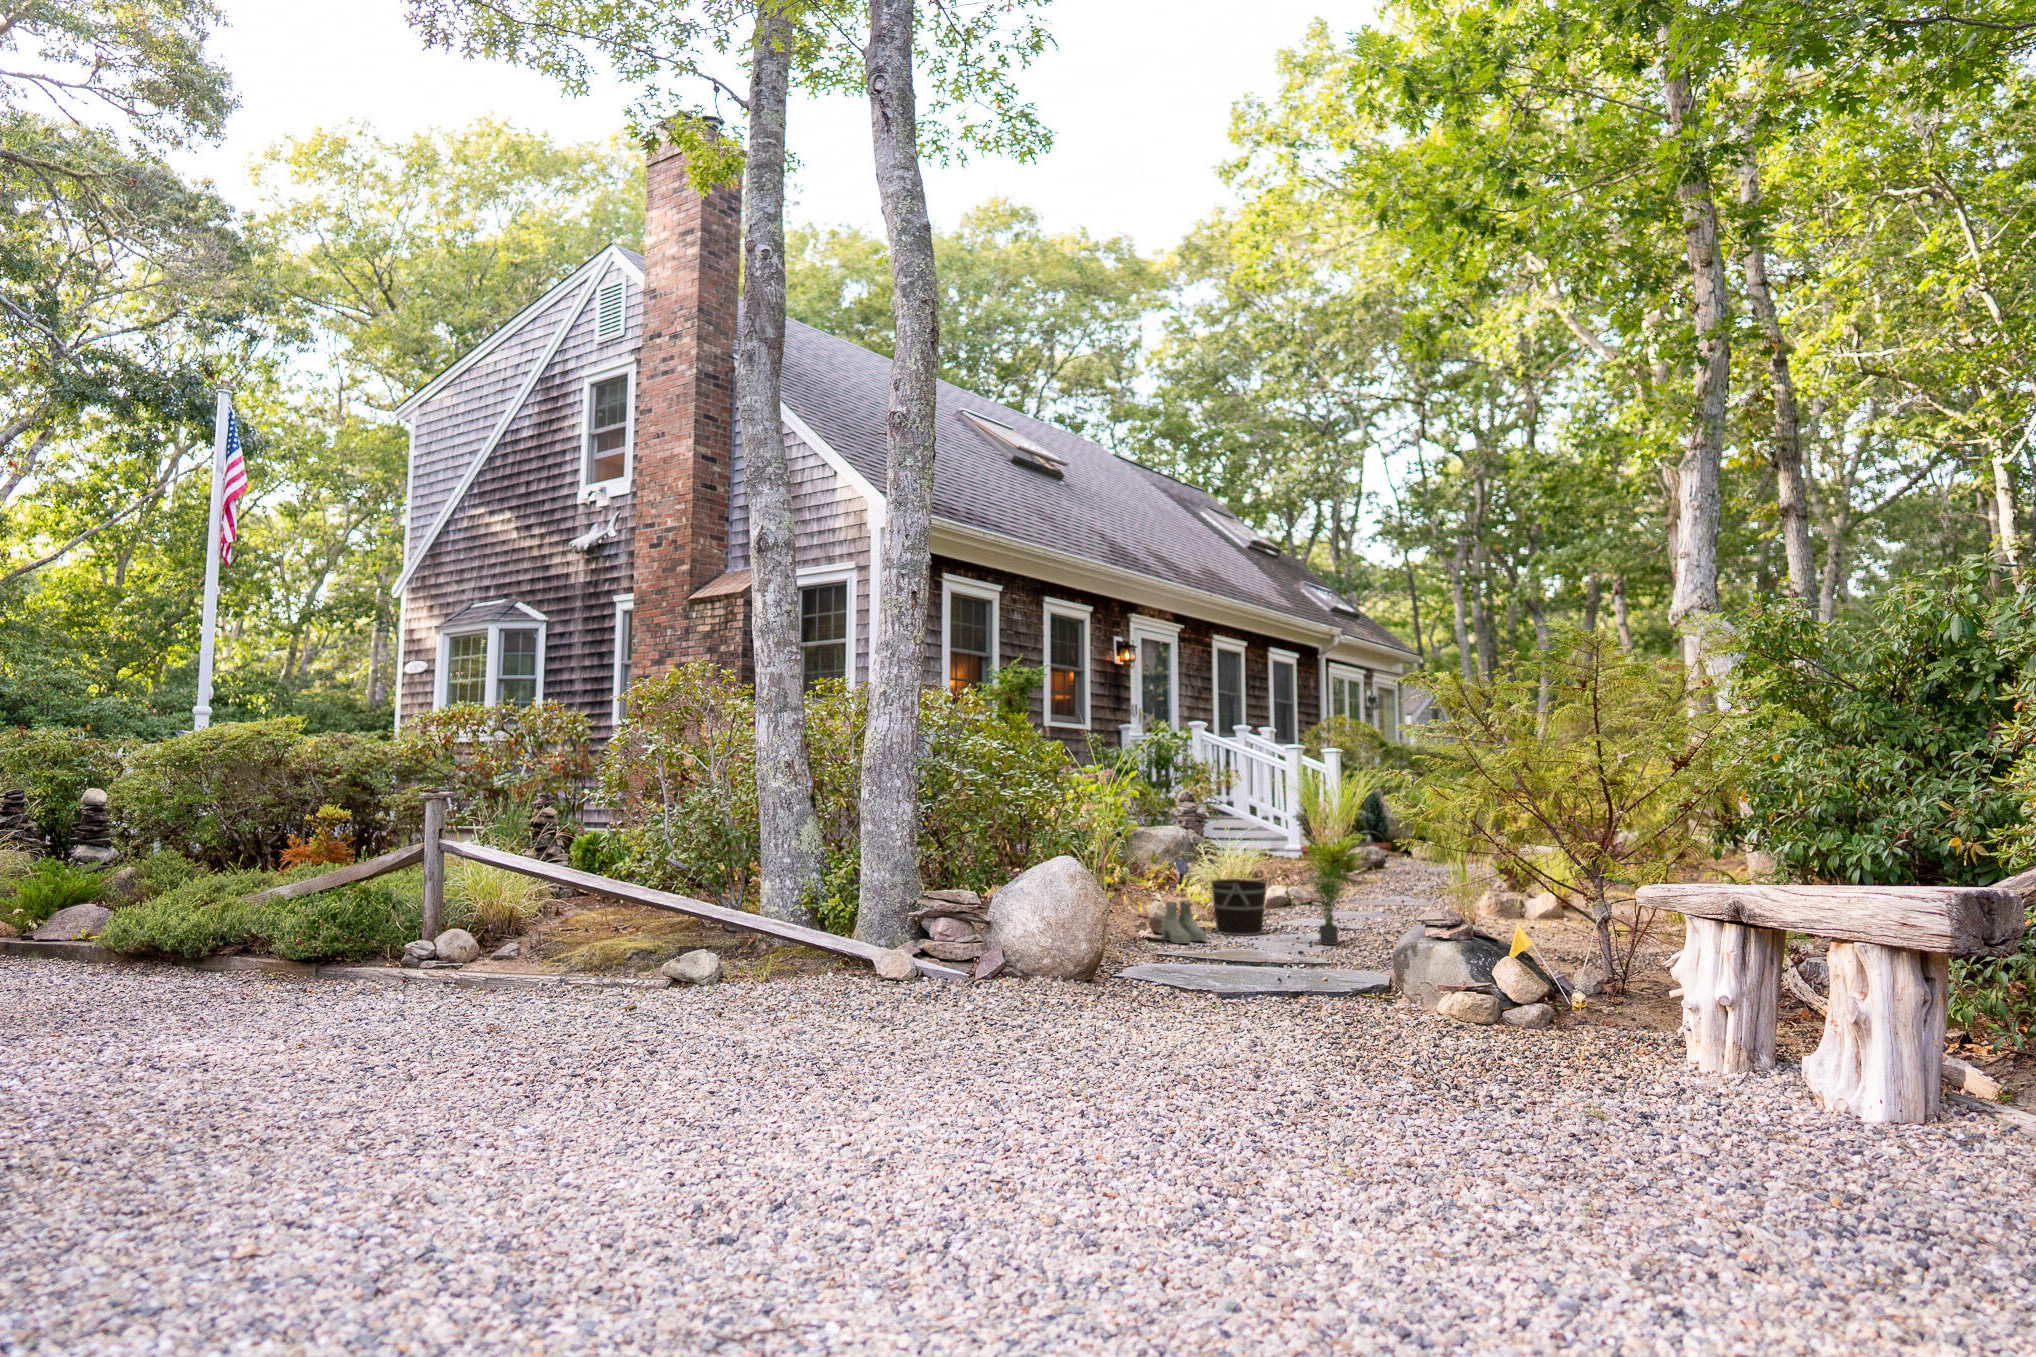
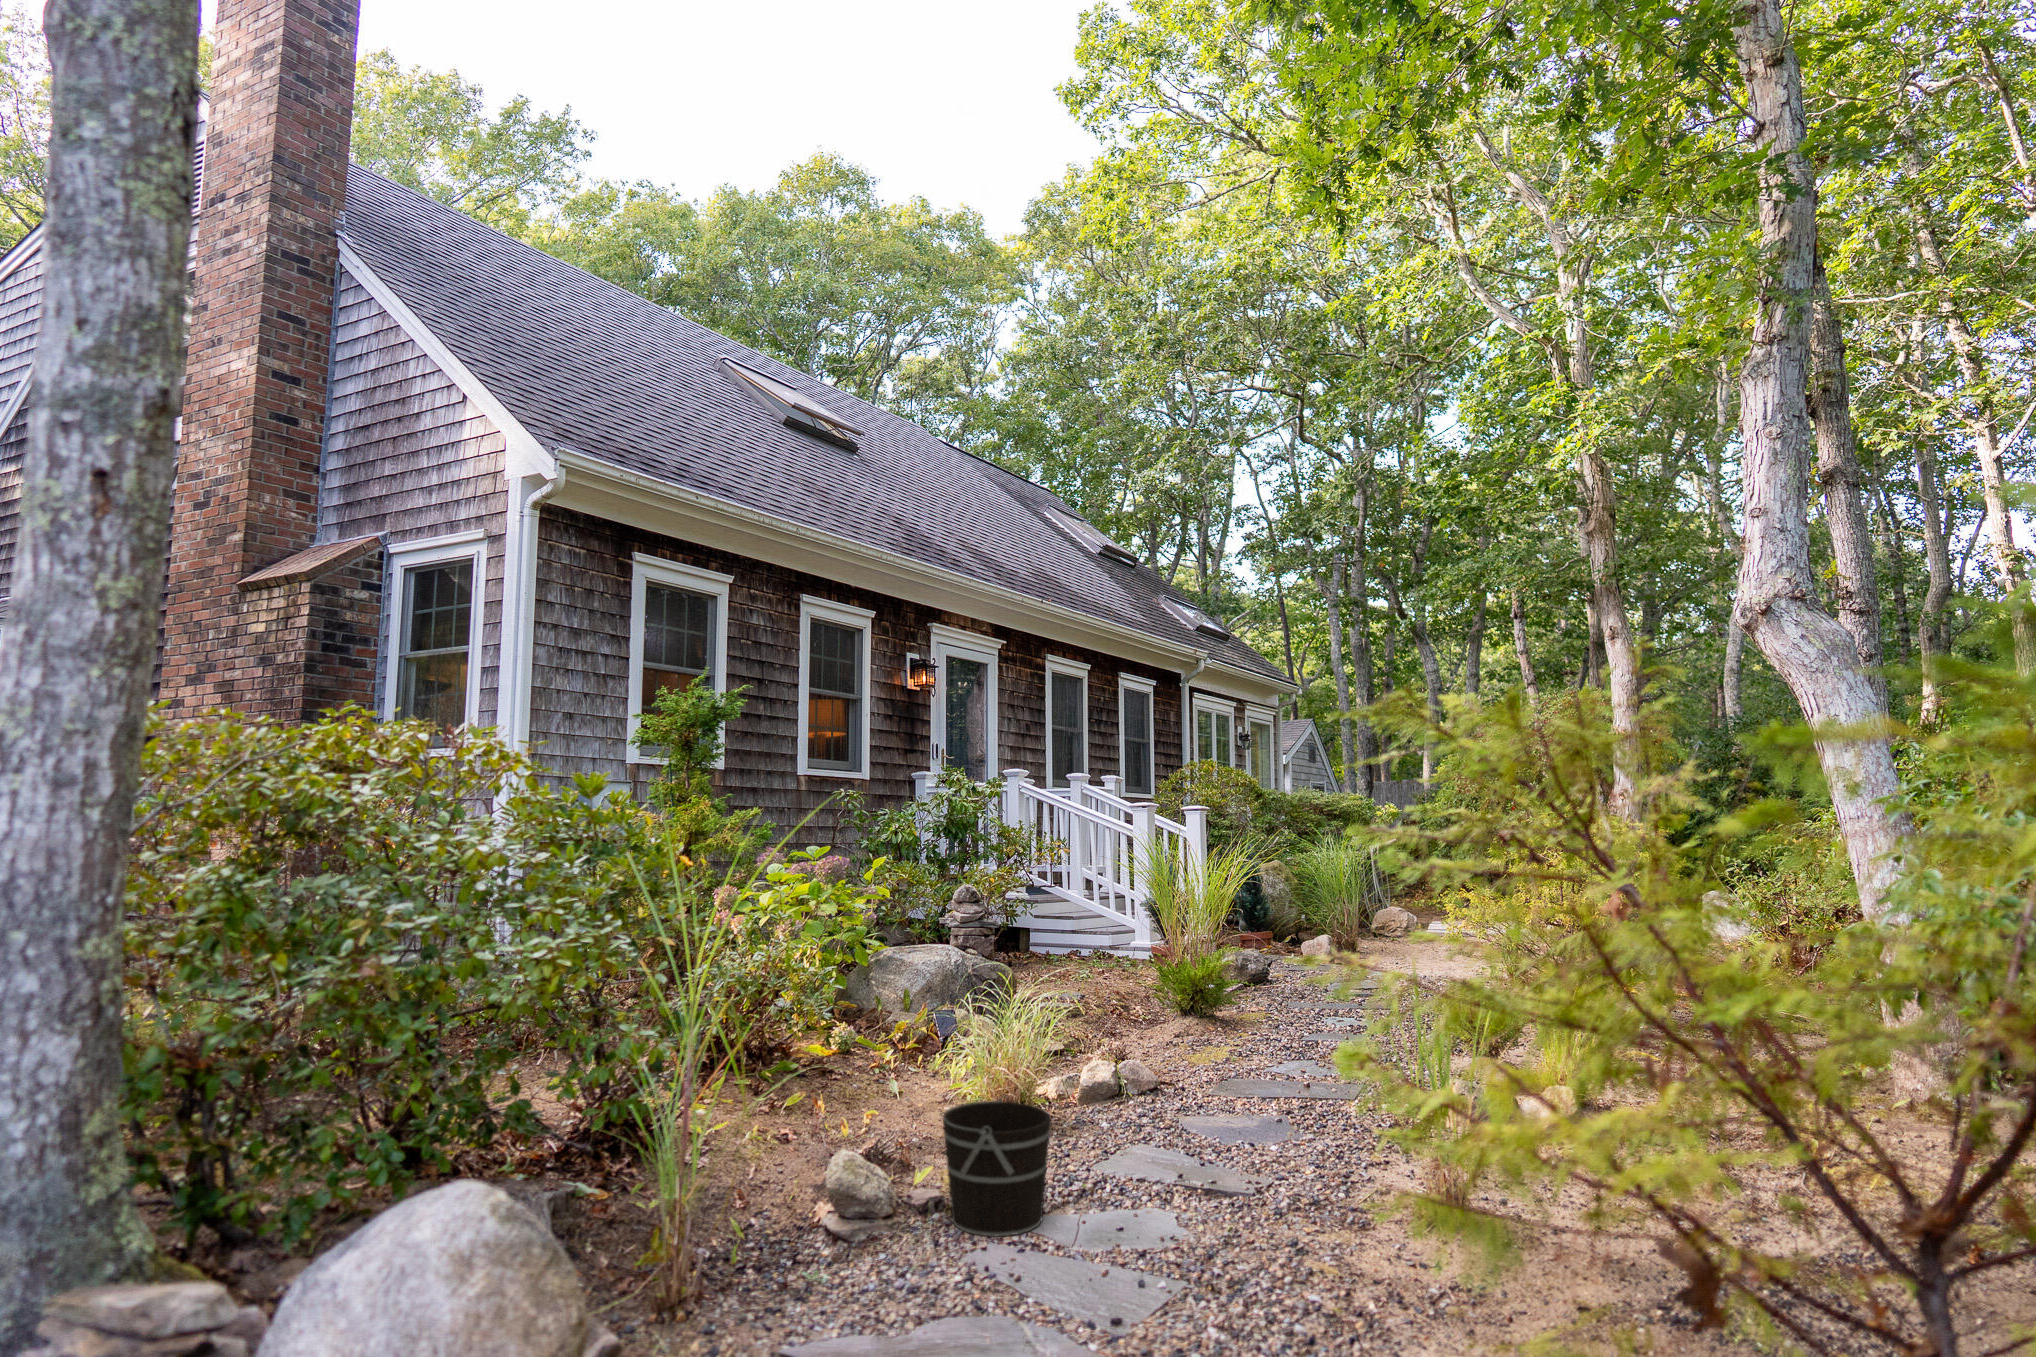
potted plant: present [1305,864,1346,945] -> none [1091,1076,1227,1279]
boots: present [1161,900,1207,944] -> none [820,1175,912,1292]

